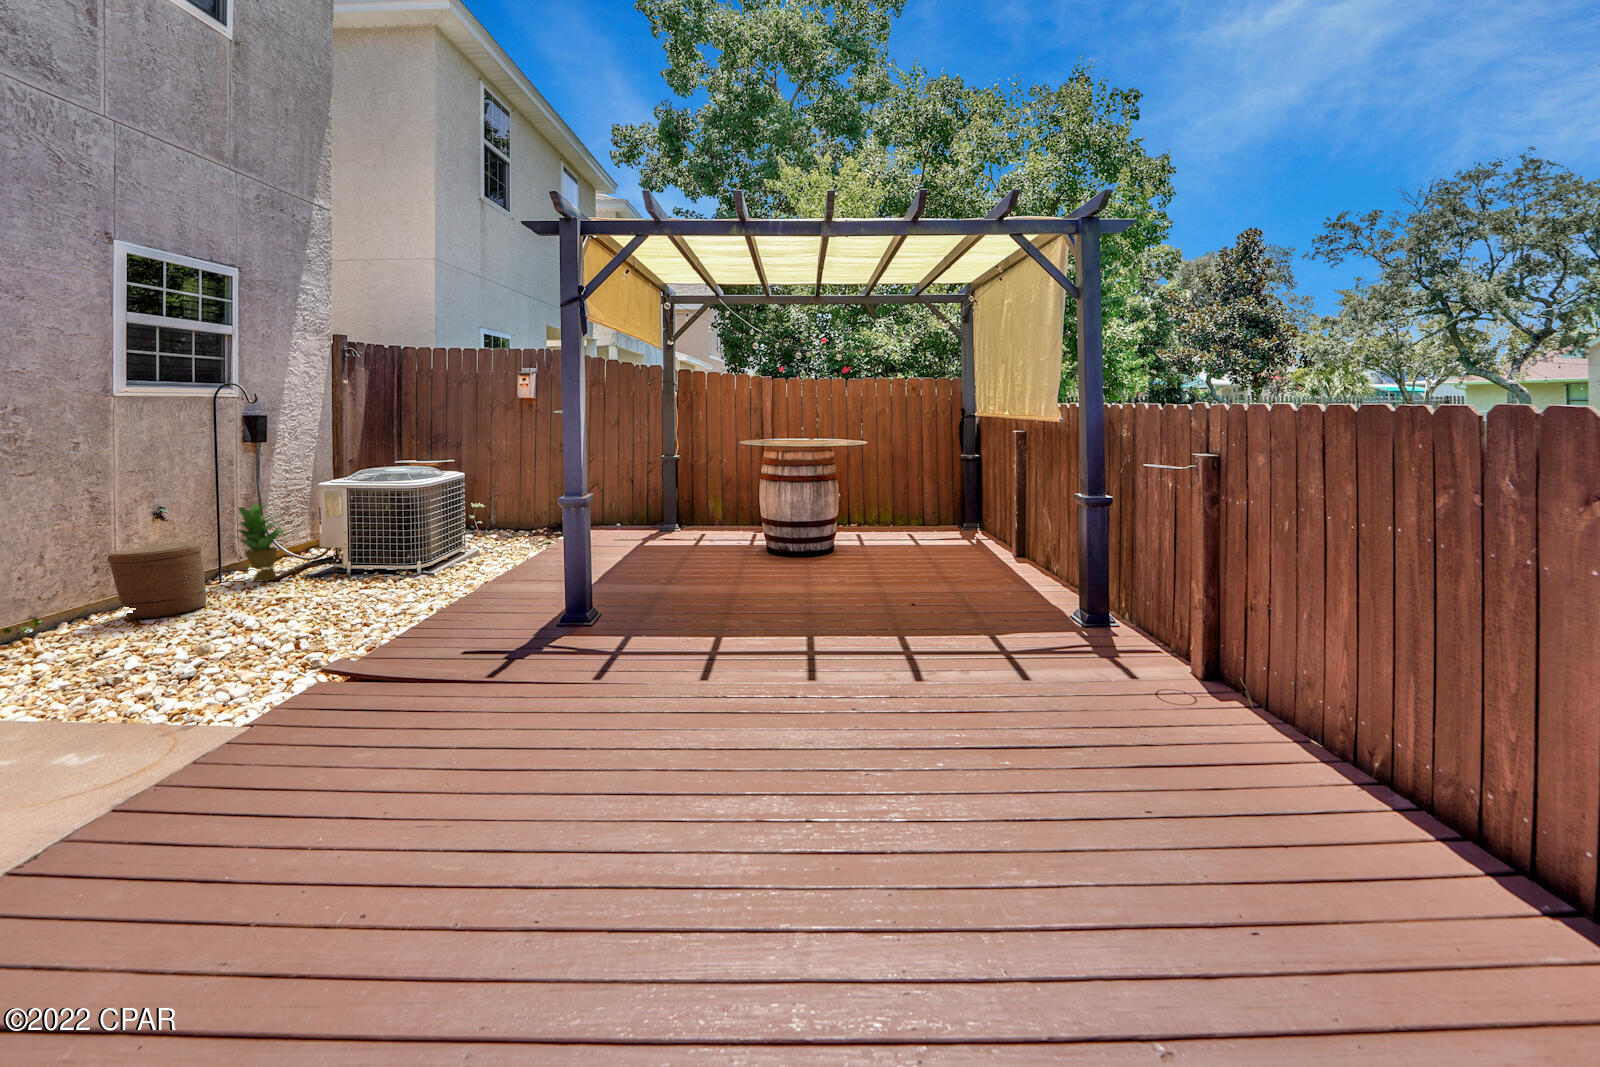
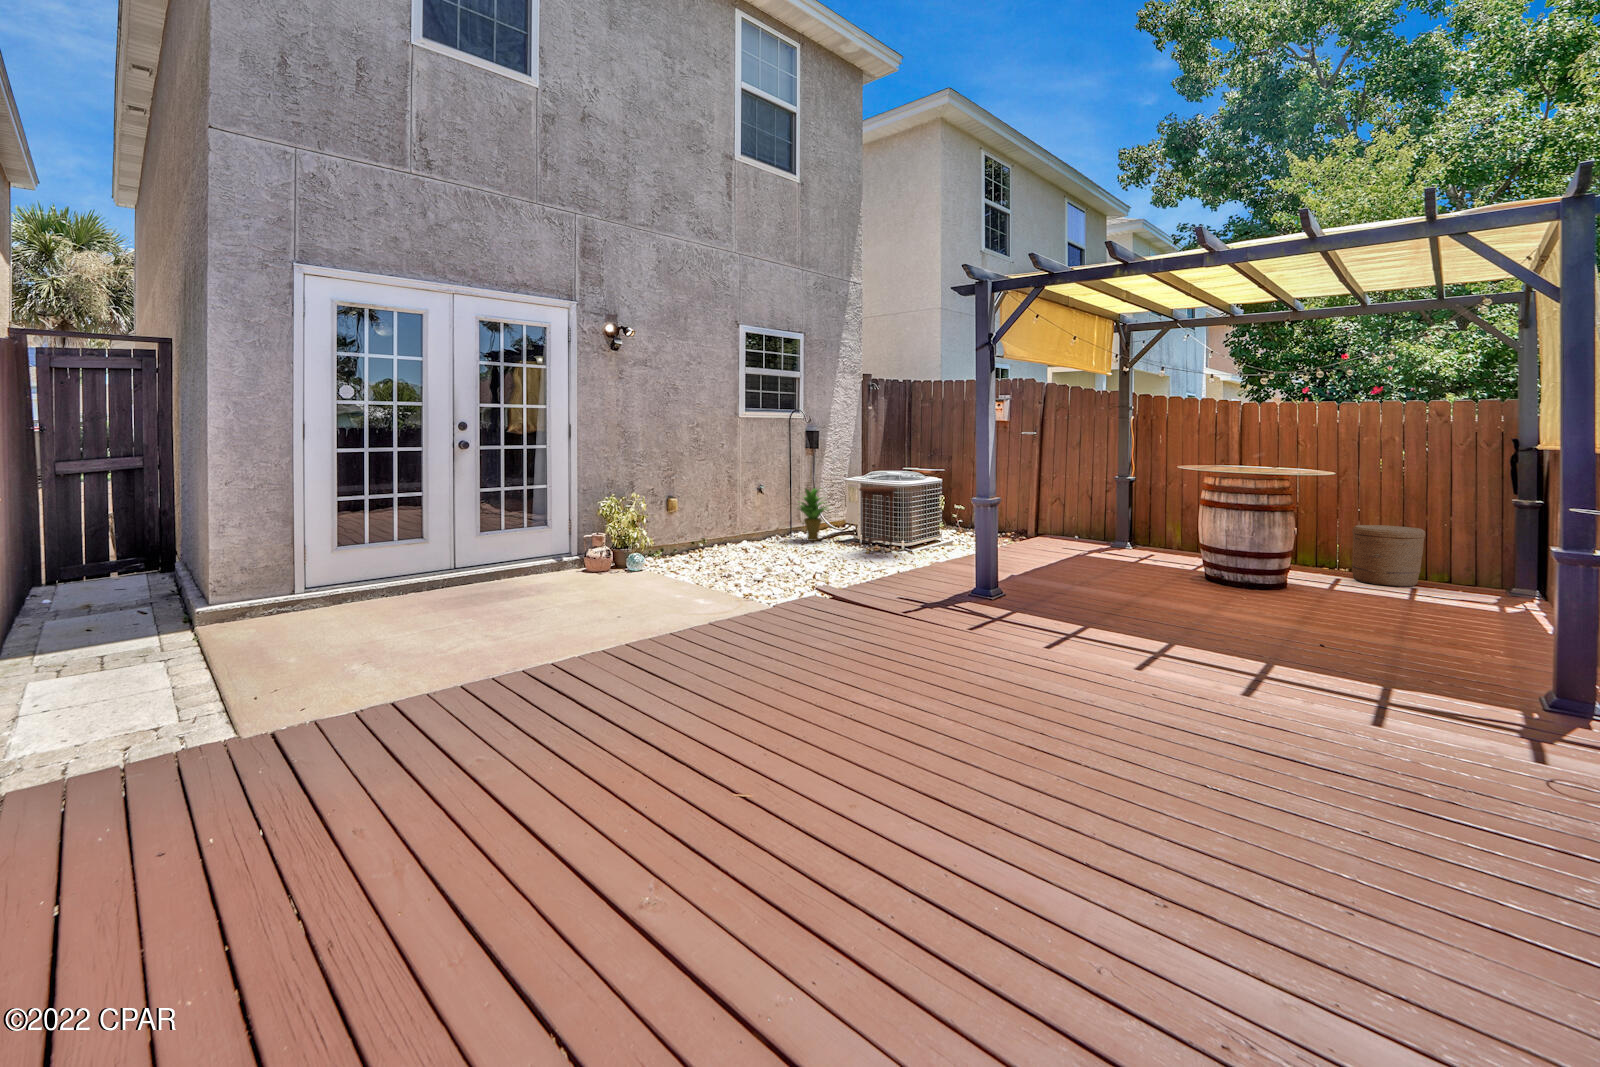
side table: none [337,493,404,585] -> present [859,486,896,549]
woven basket: present [107,542,206,619] -> present [1352,525,1425,587]

